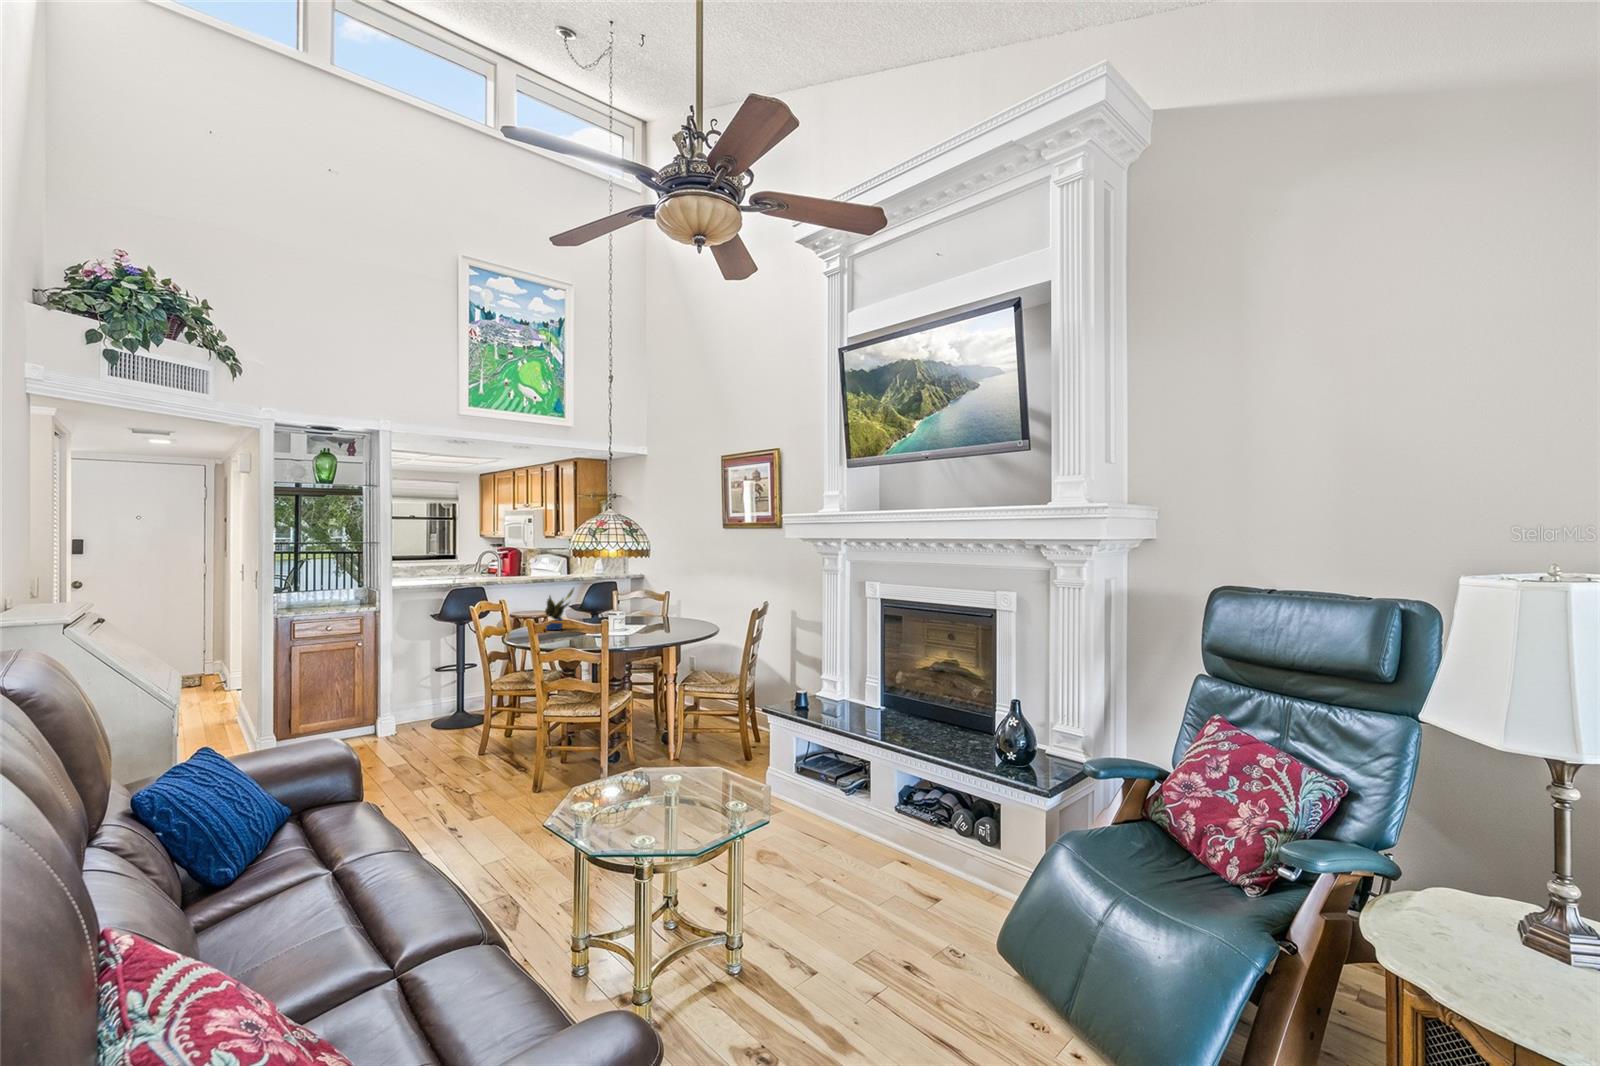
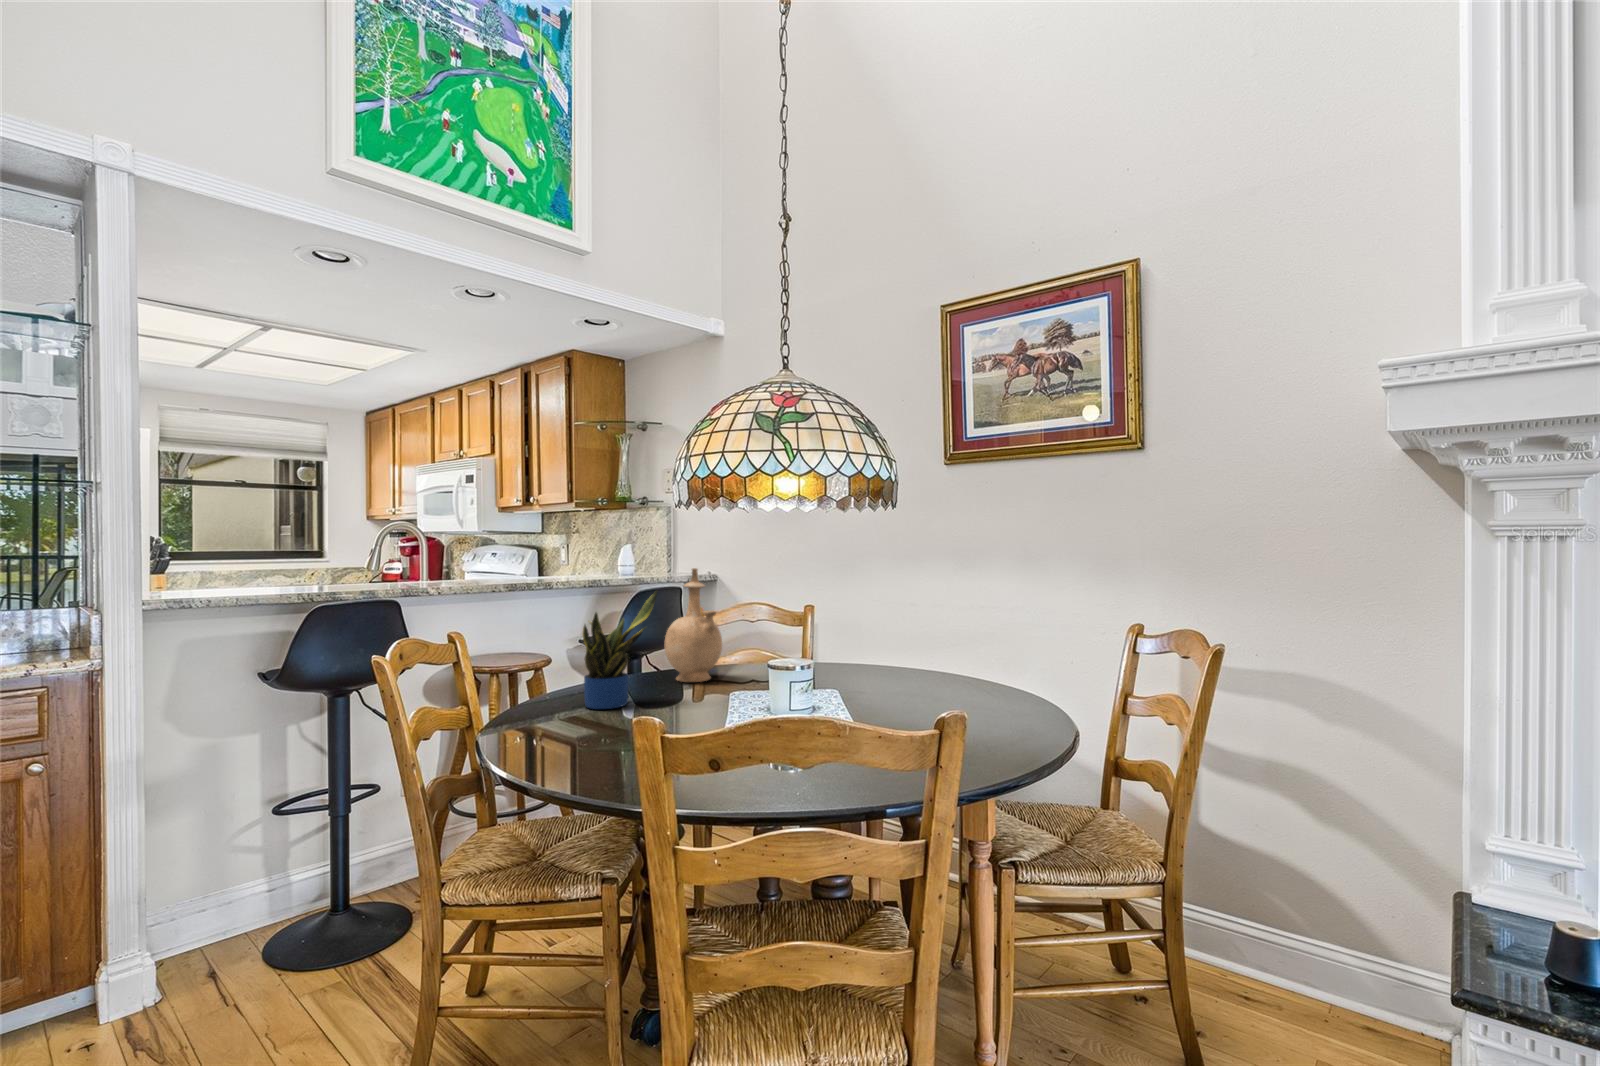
vase: none [587,577,611,624] -> present [665,568,722,682]

